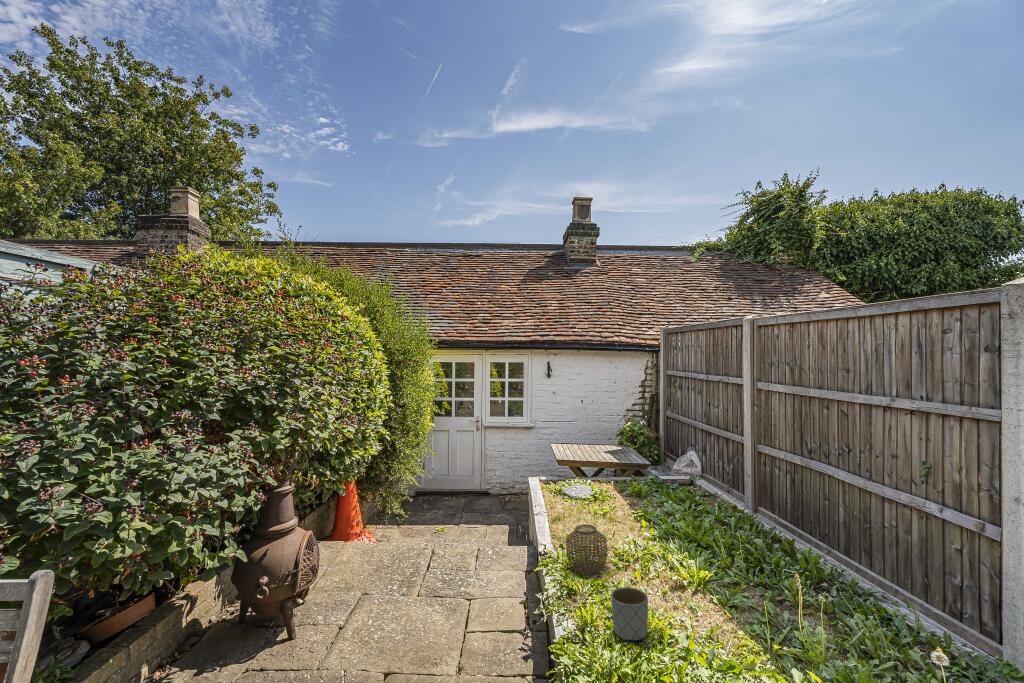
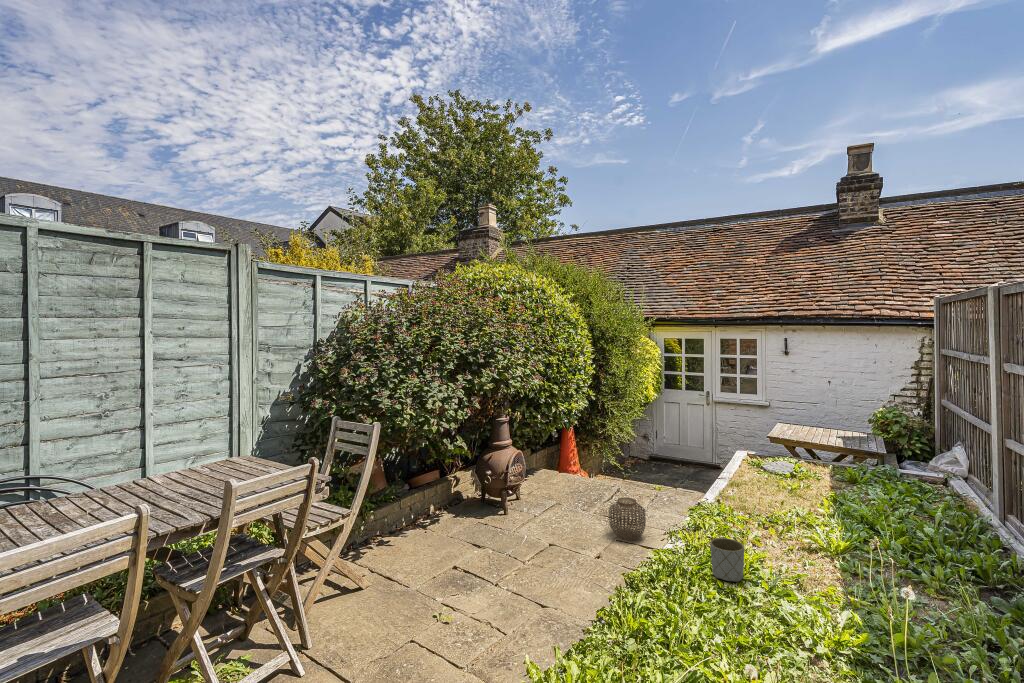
woven basket: present [566,525,607,575] -> present [609,498,646,541]

